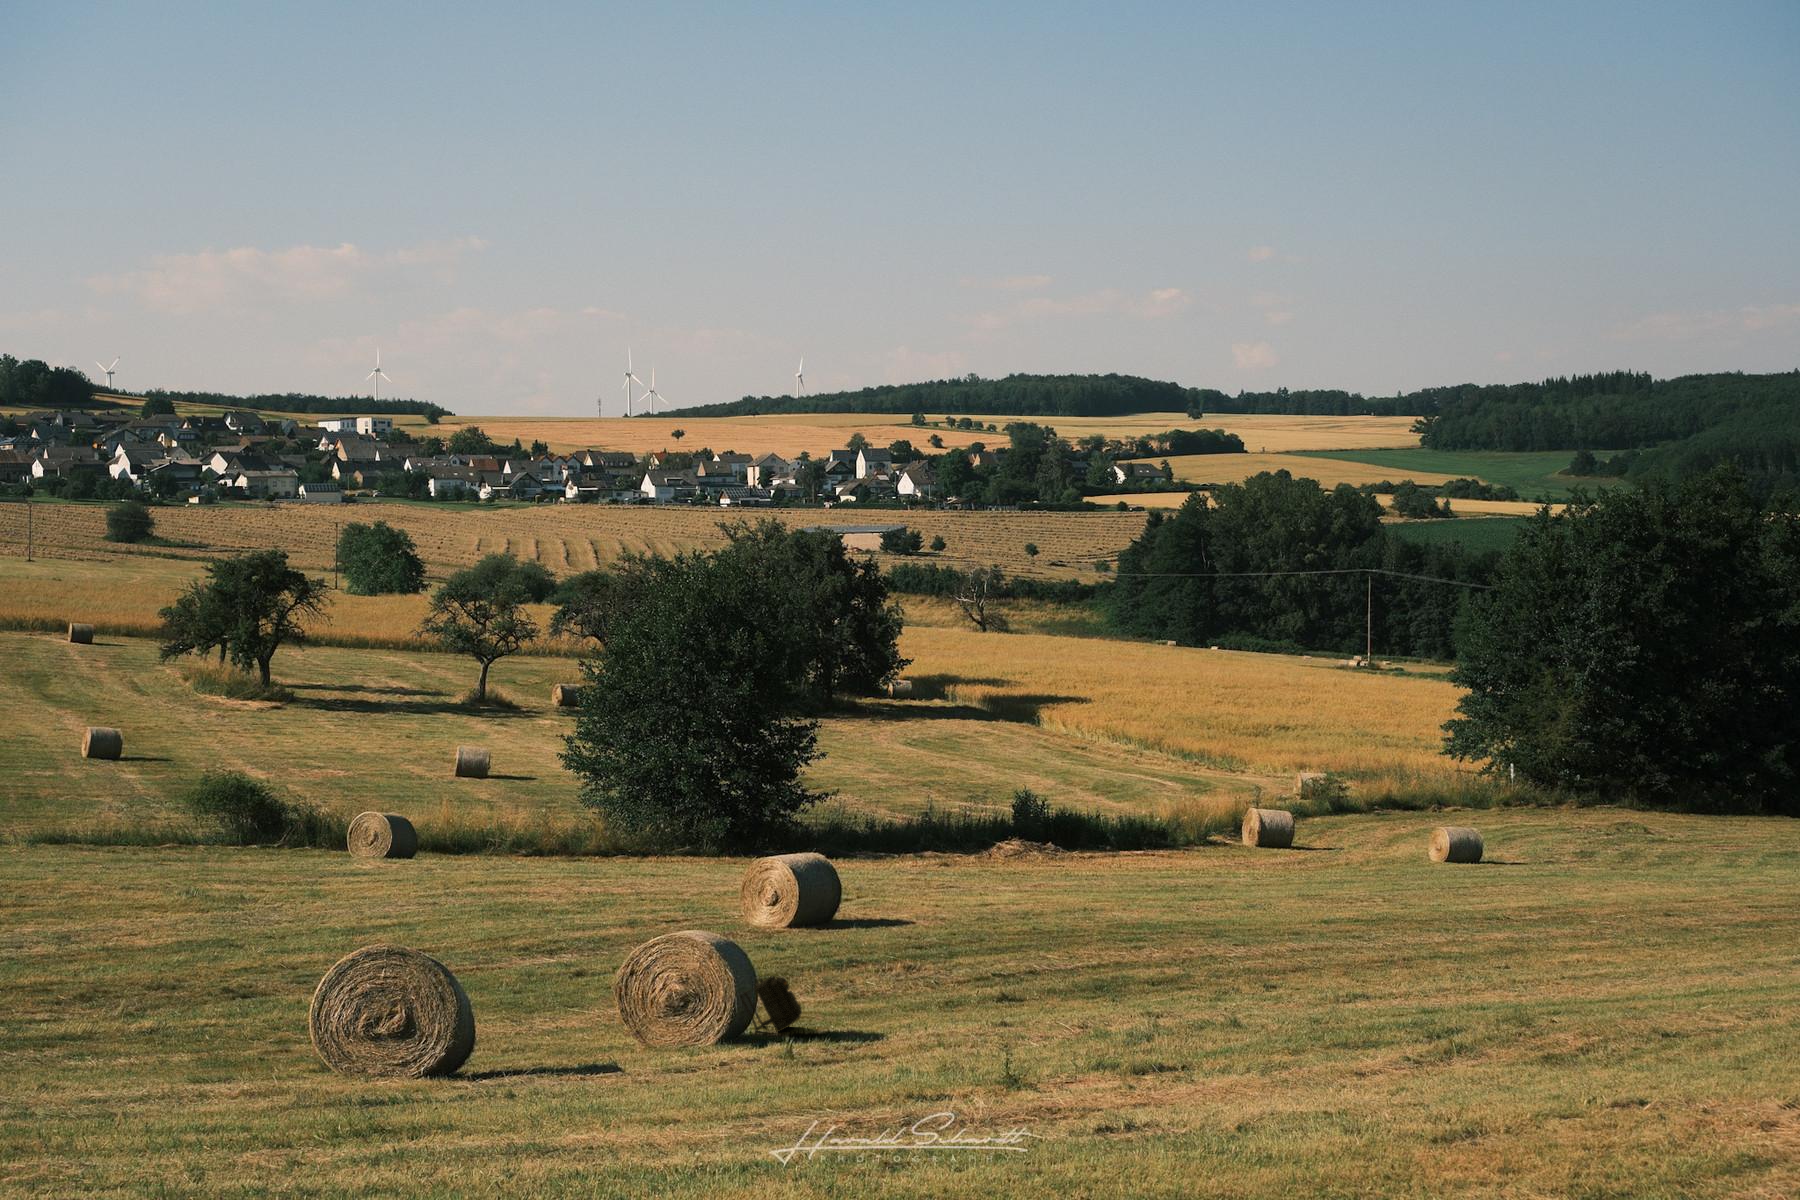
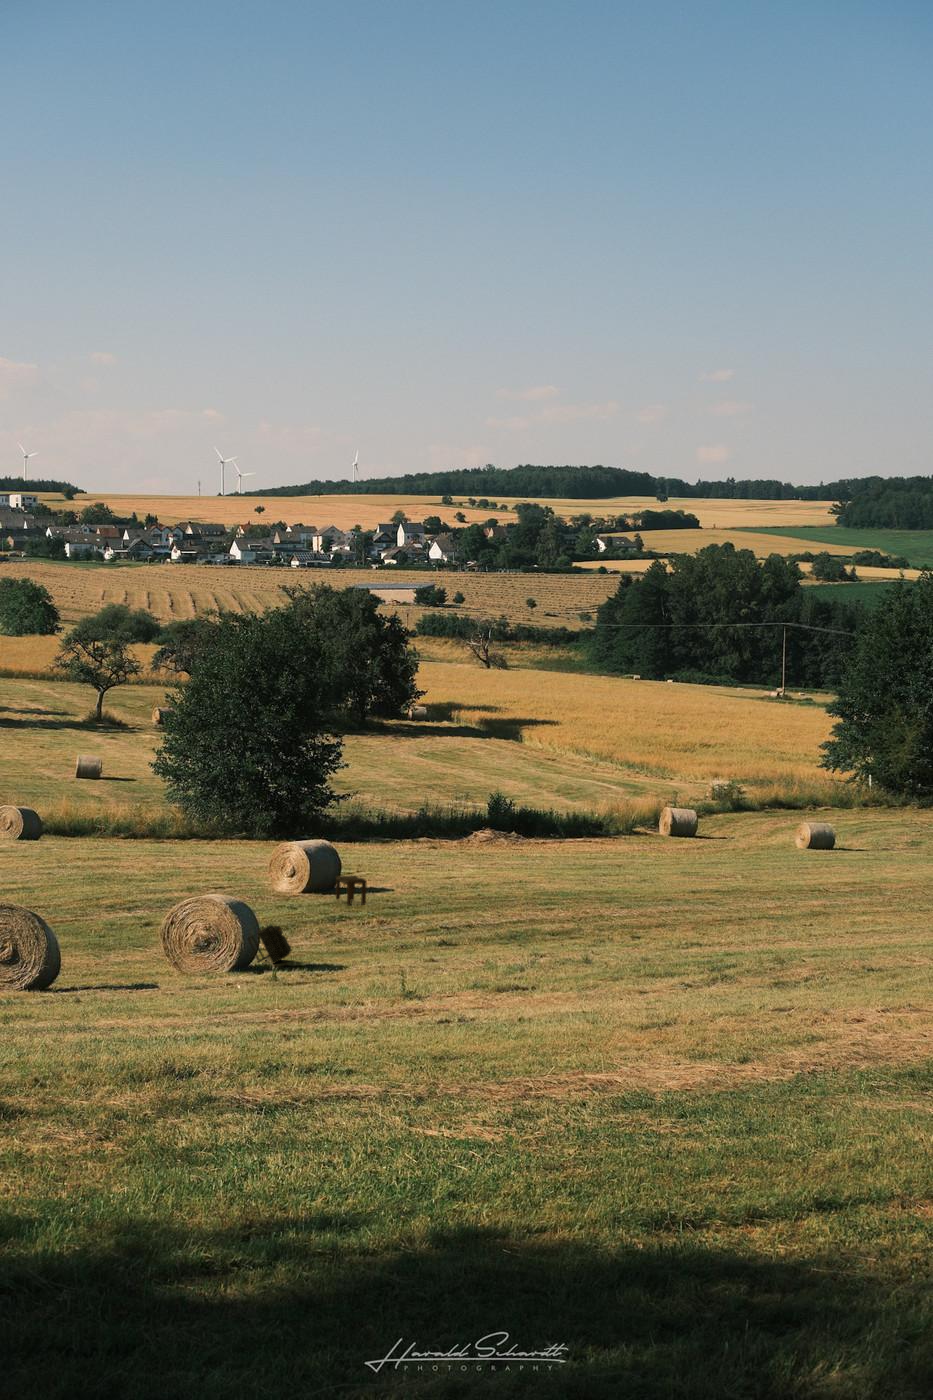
bench: none [832,904,877,946] -> present [336,875,367,906]

